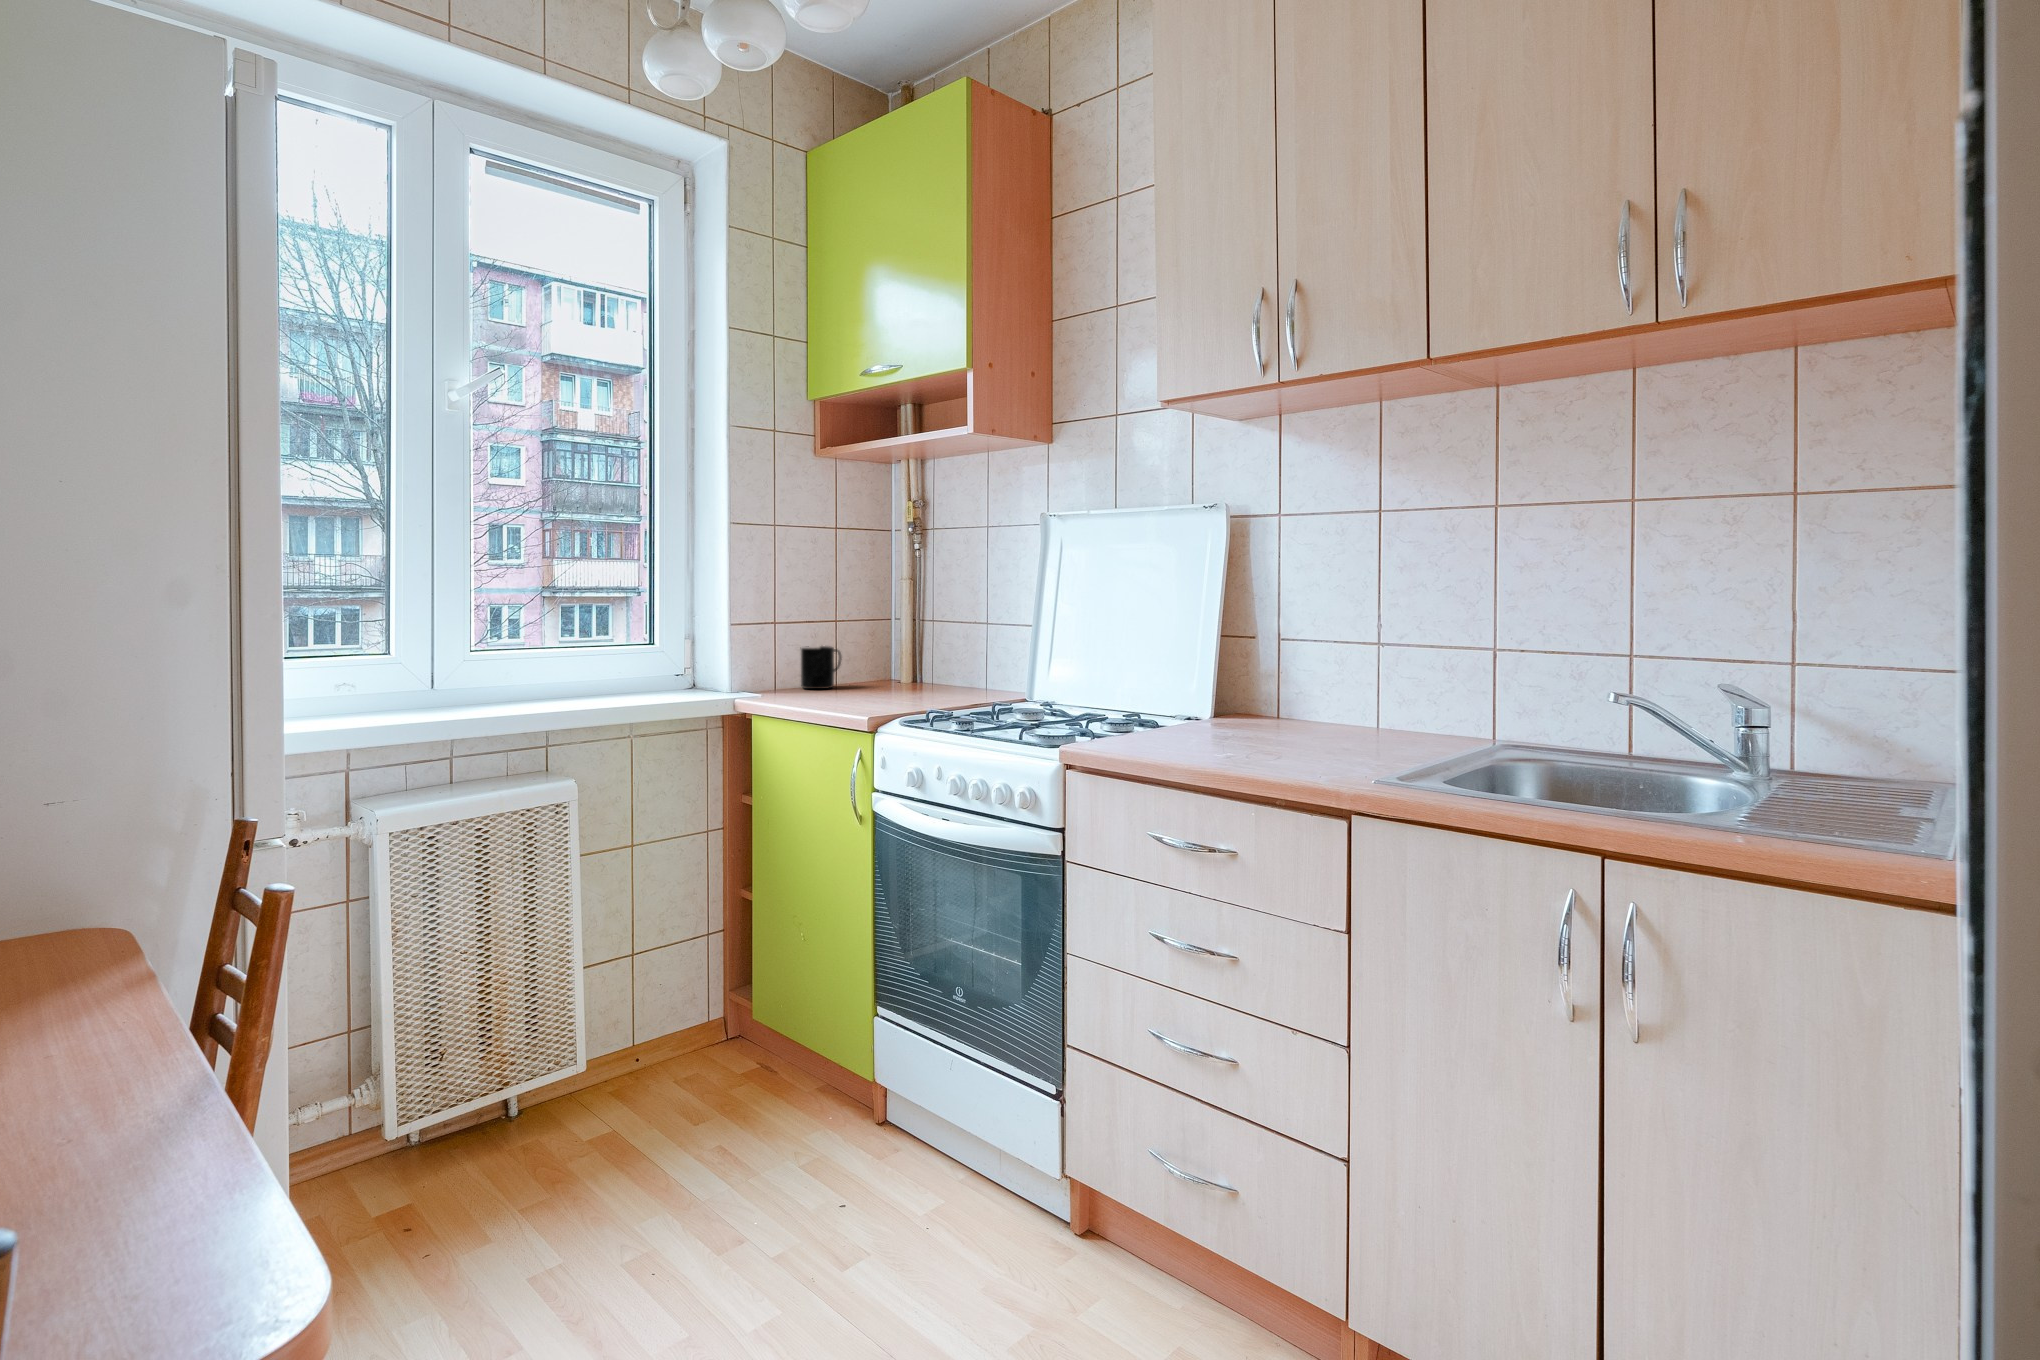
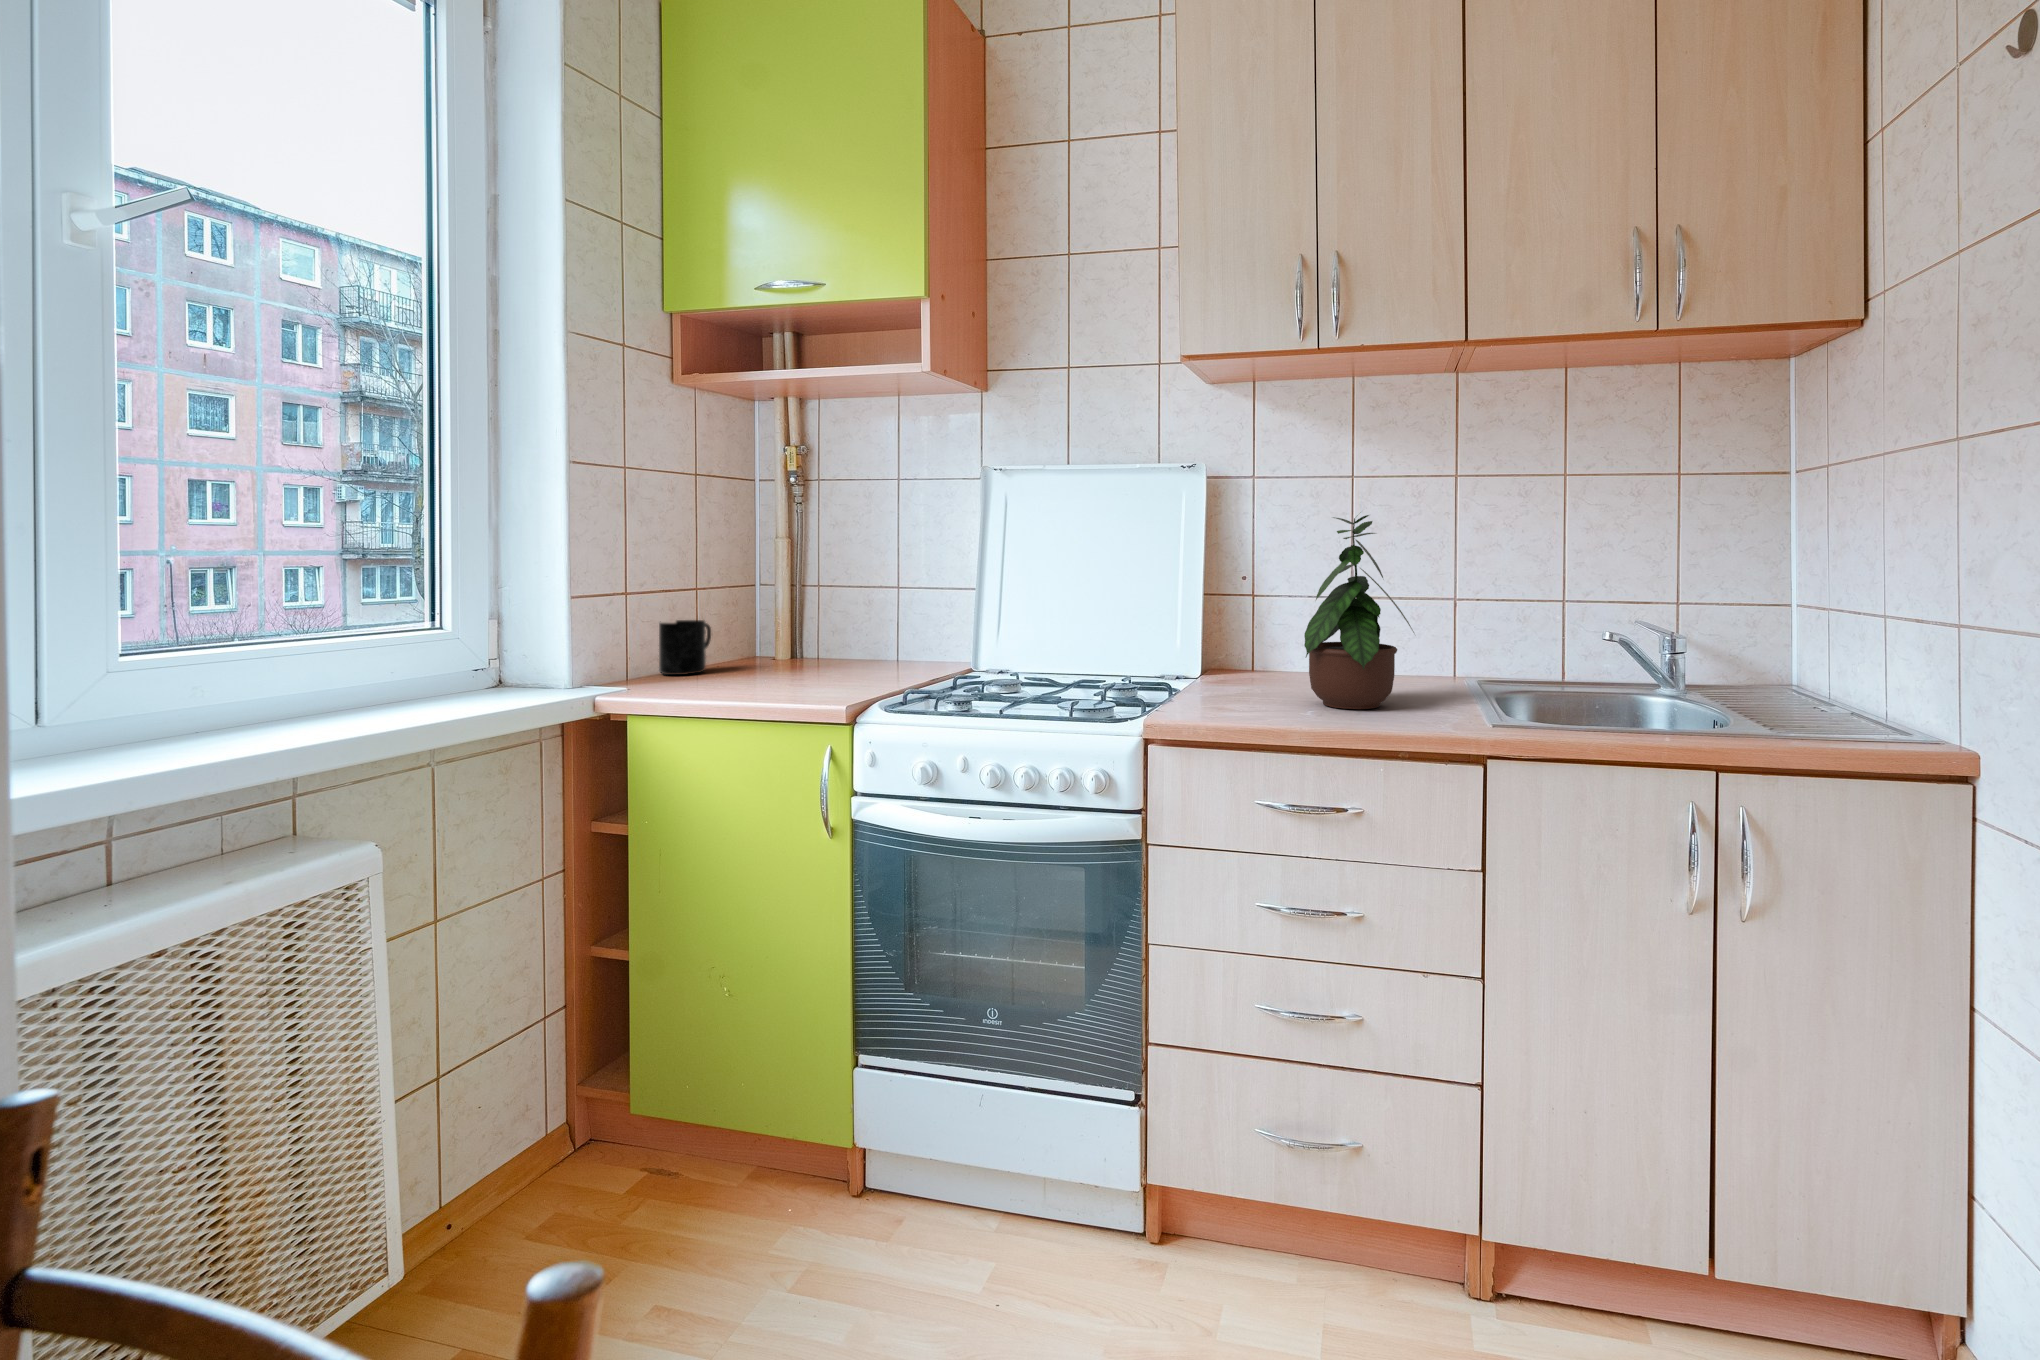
potted plant: none [1233,548,1376,760] -> present [1304,515,1414,709]

